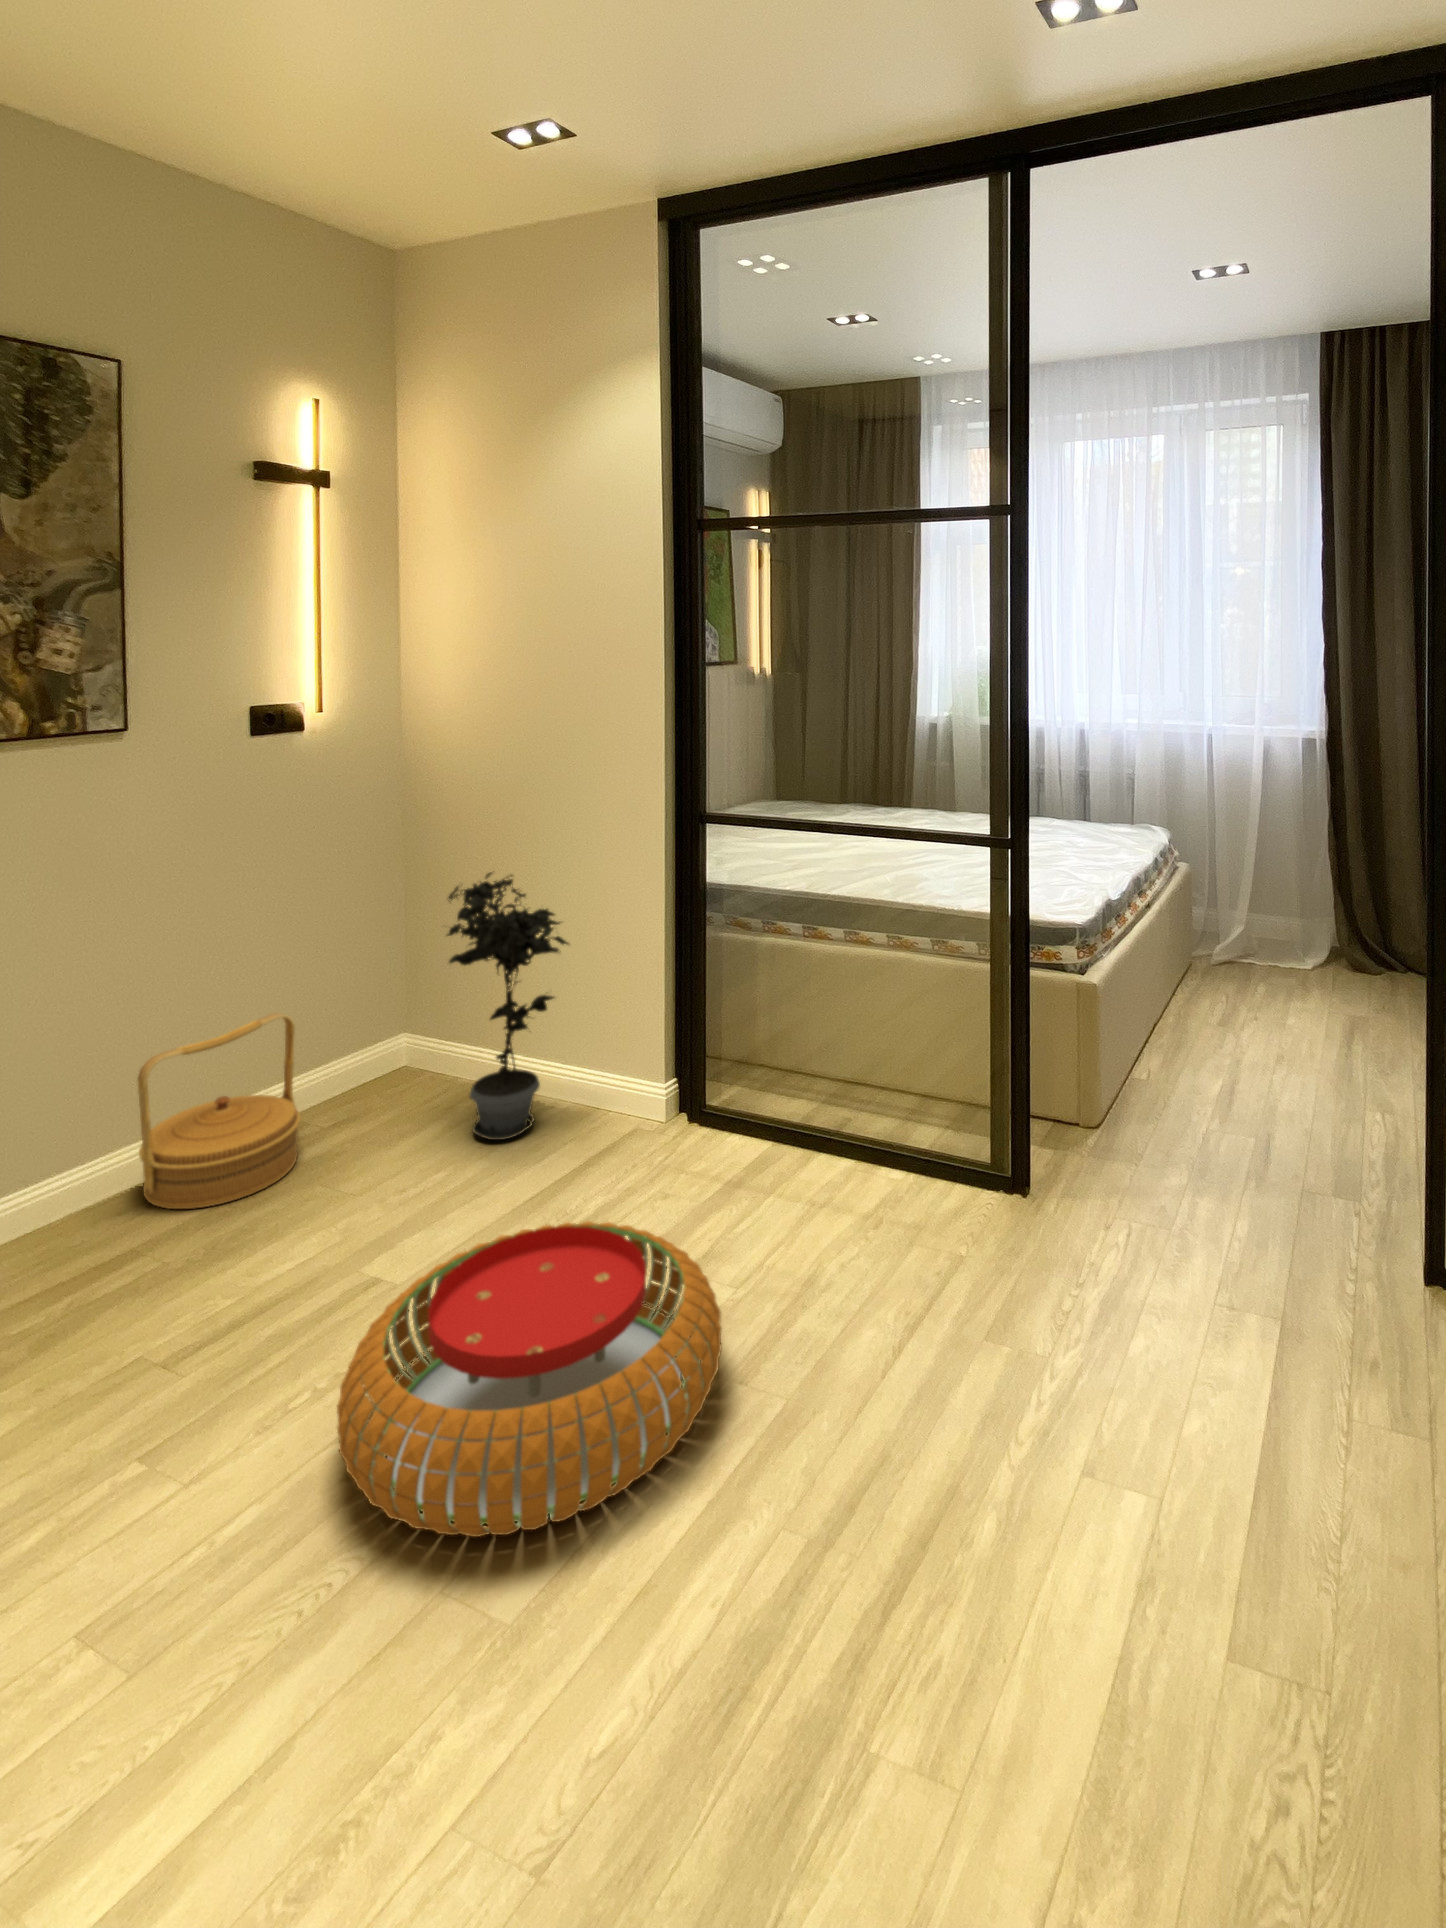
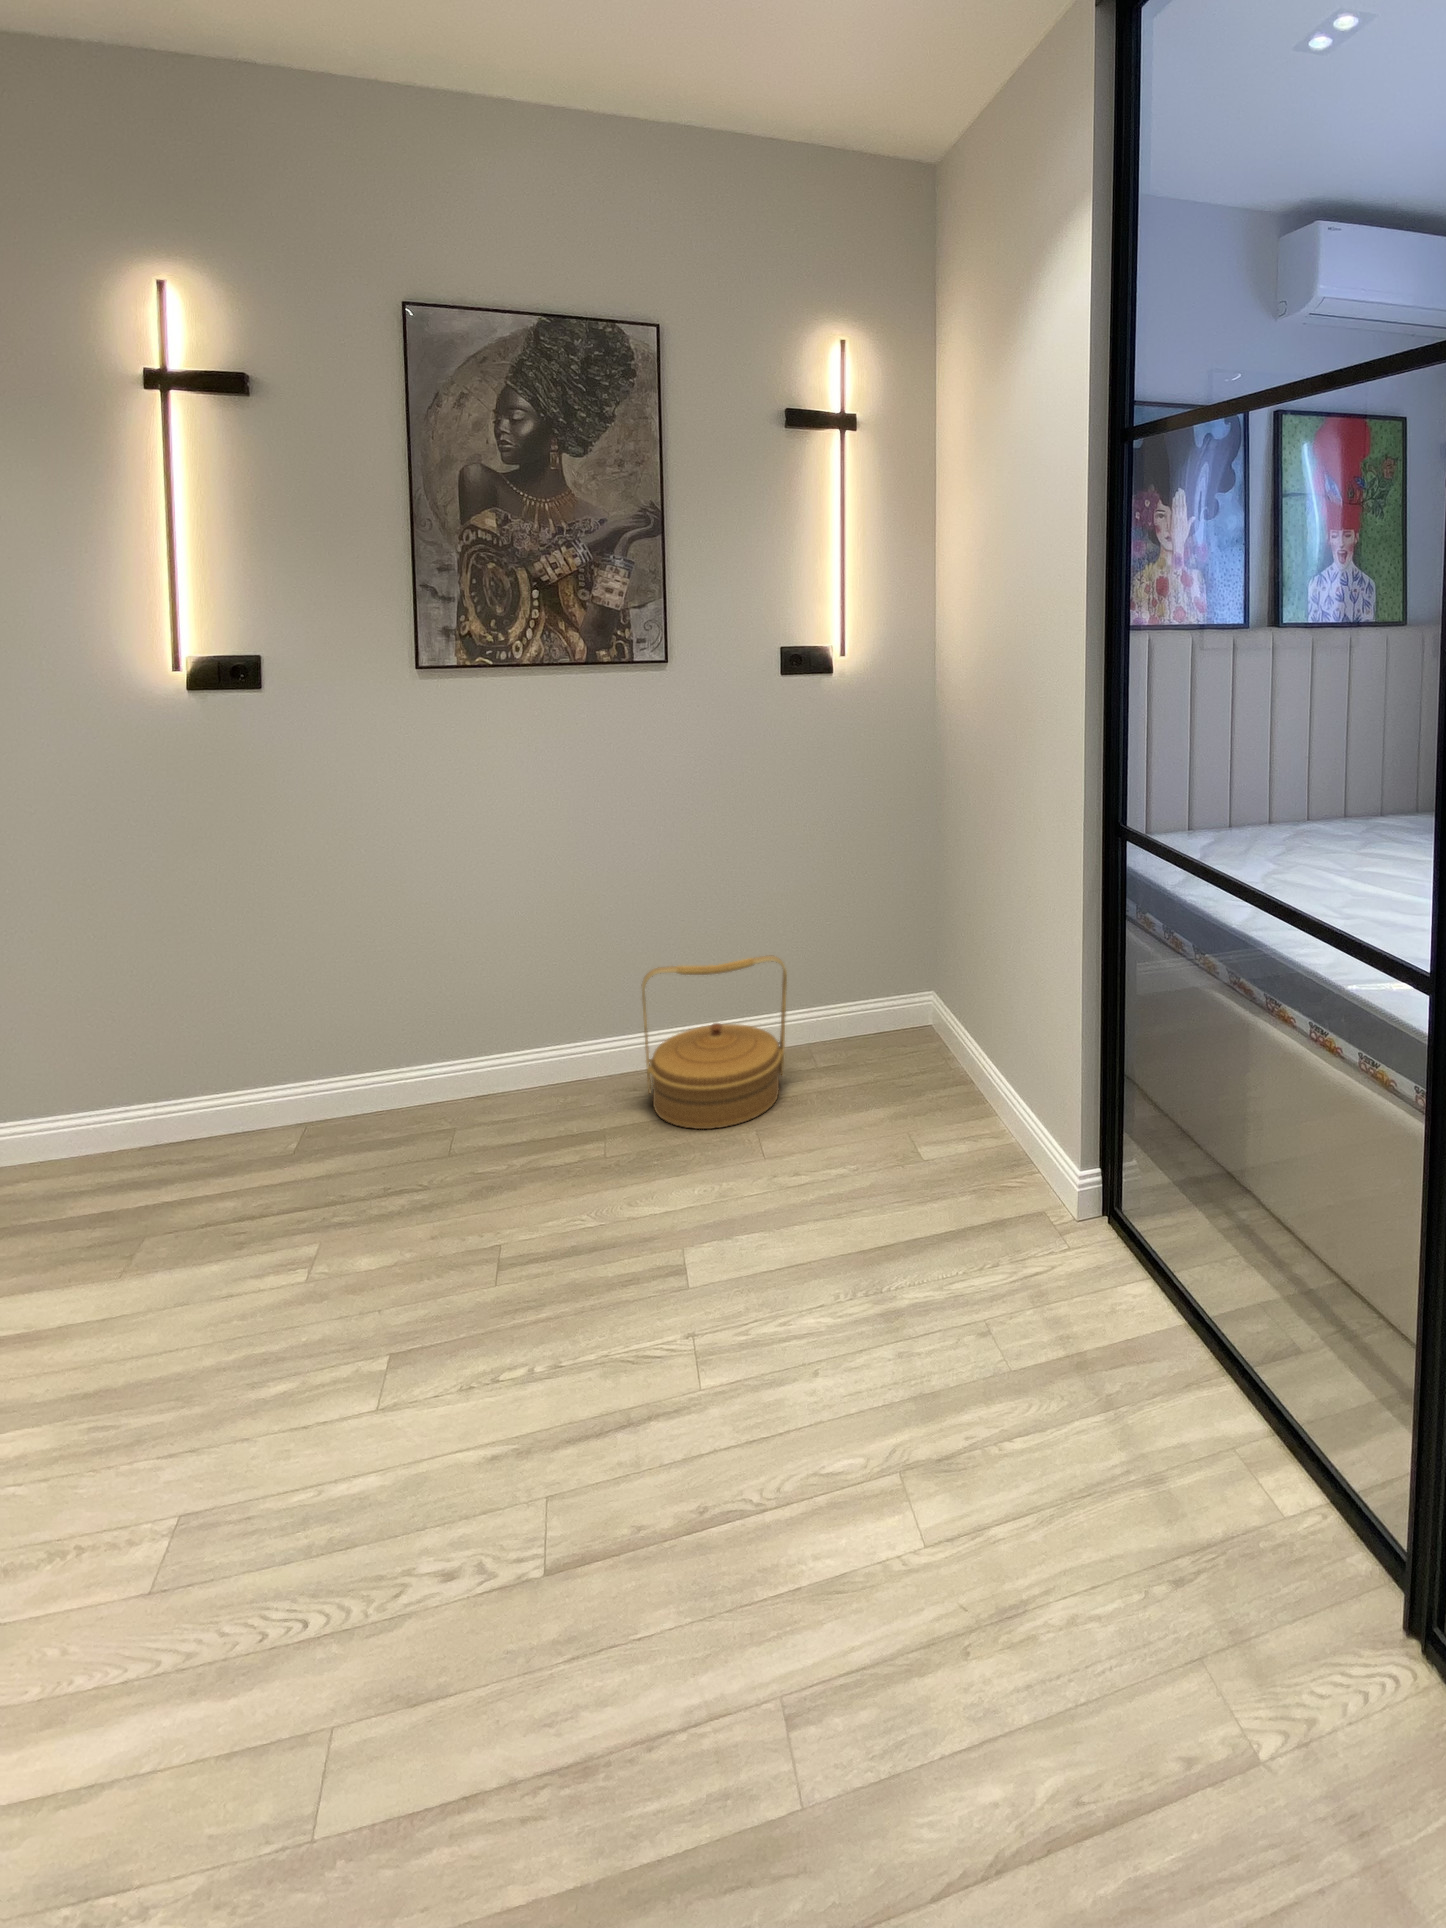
potted plant: present [447,873,569,1140] -> none [876,853,1016,1171]
pouf: present [337,1221,722,1537] -> none [349,1303,856,1803]

